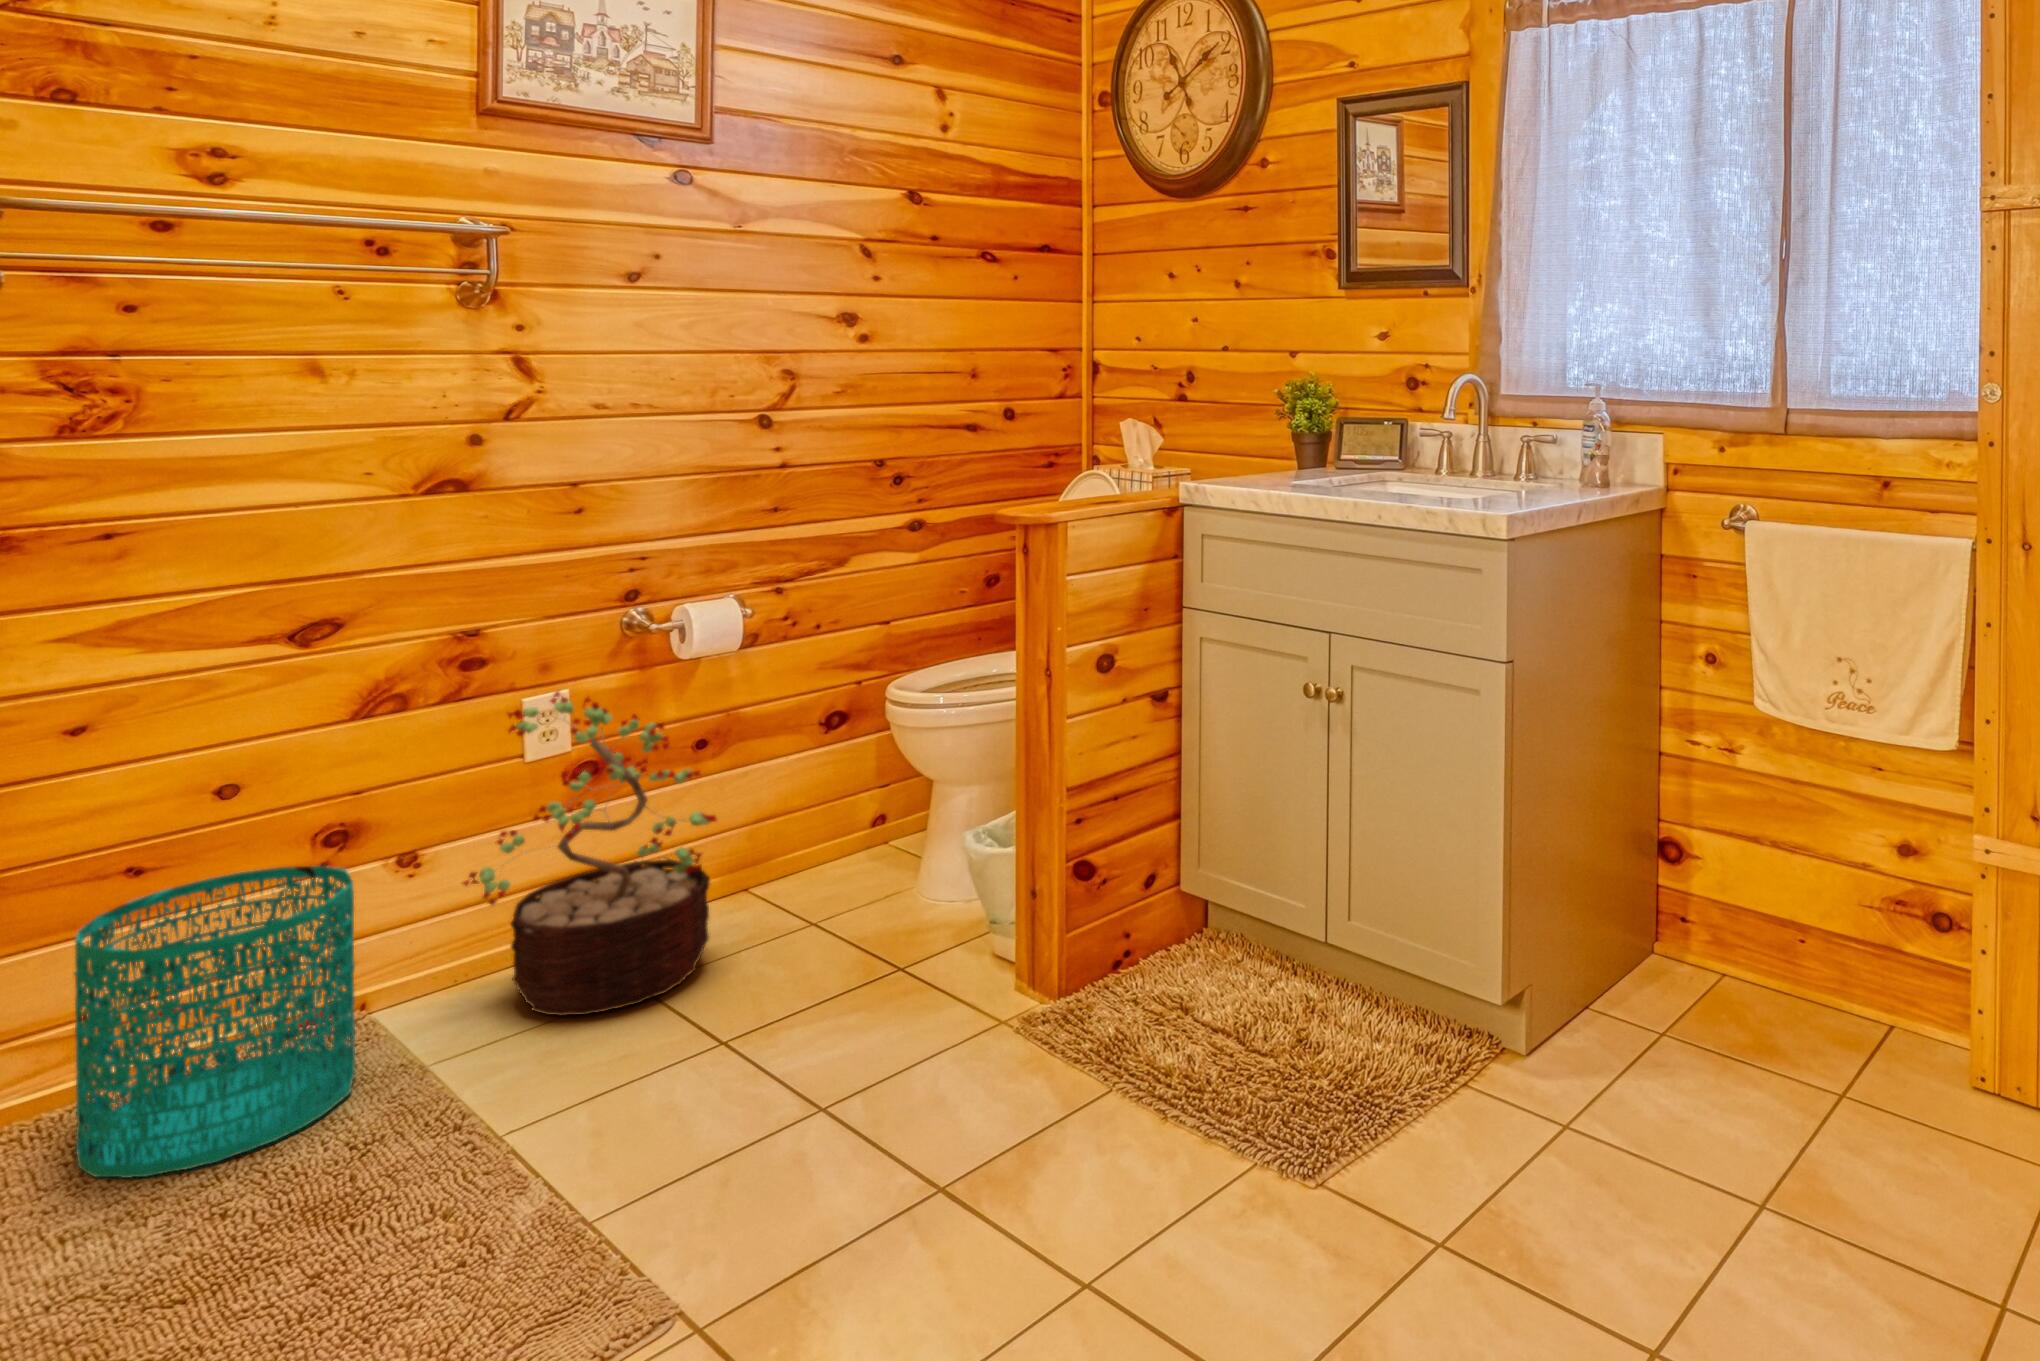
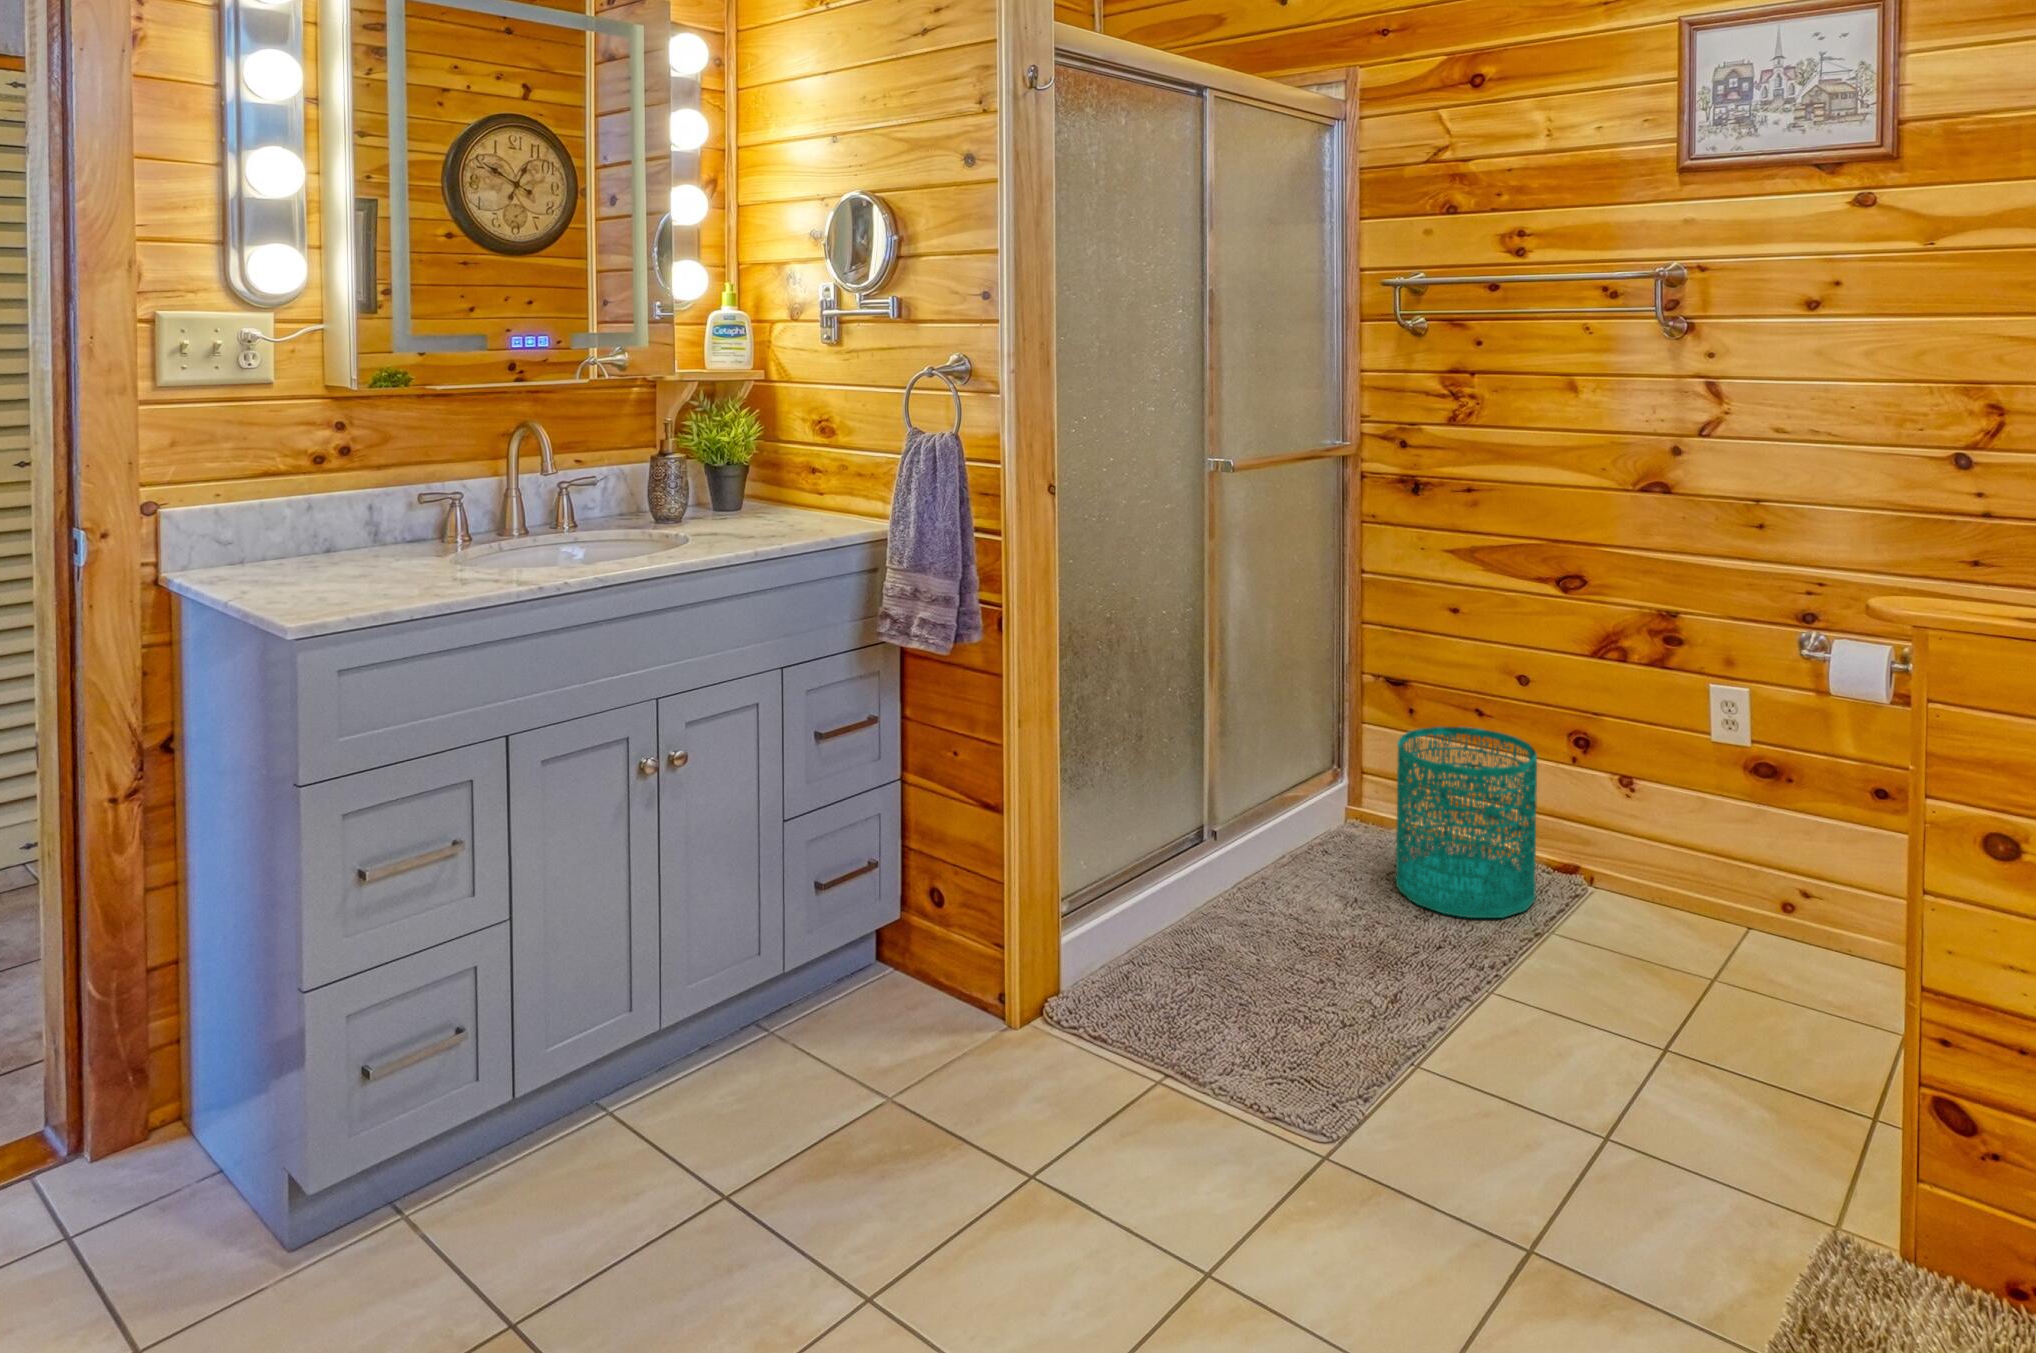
decorative plant: present [463,691,717,1016] -> none [1630,684,1802,999]

